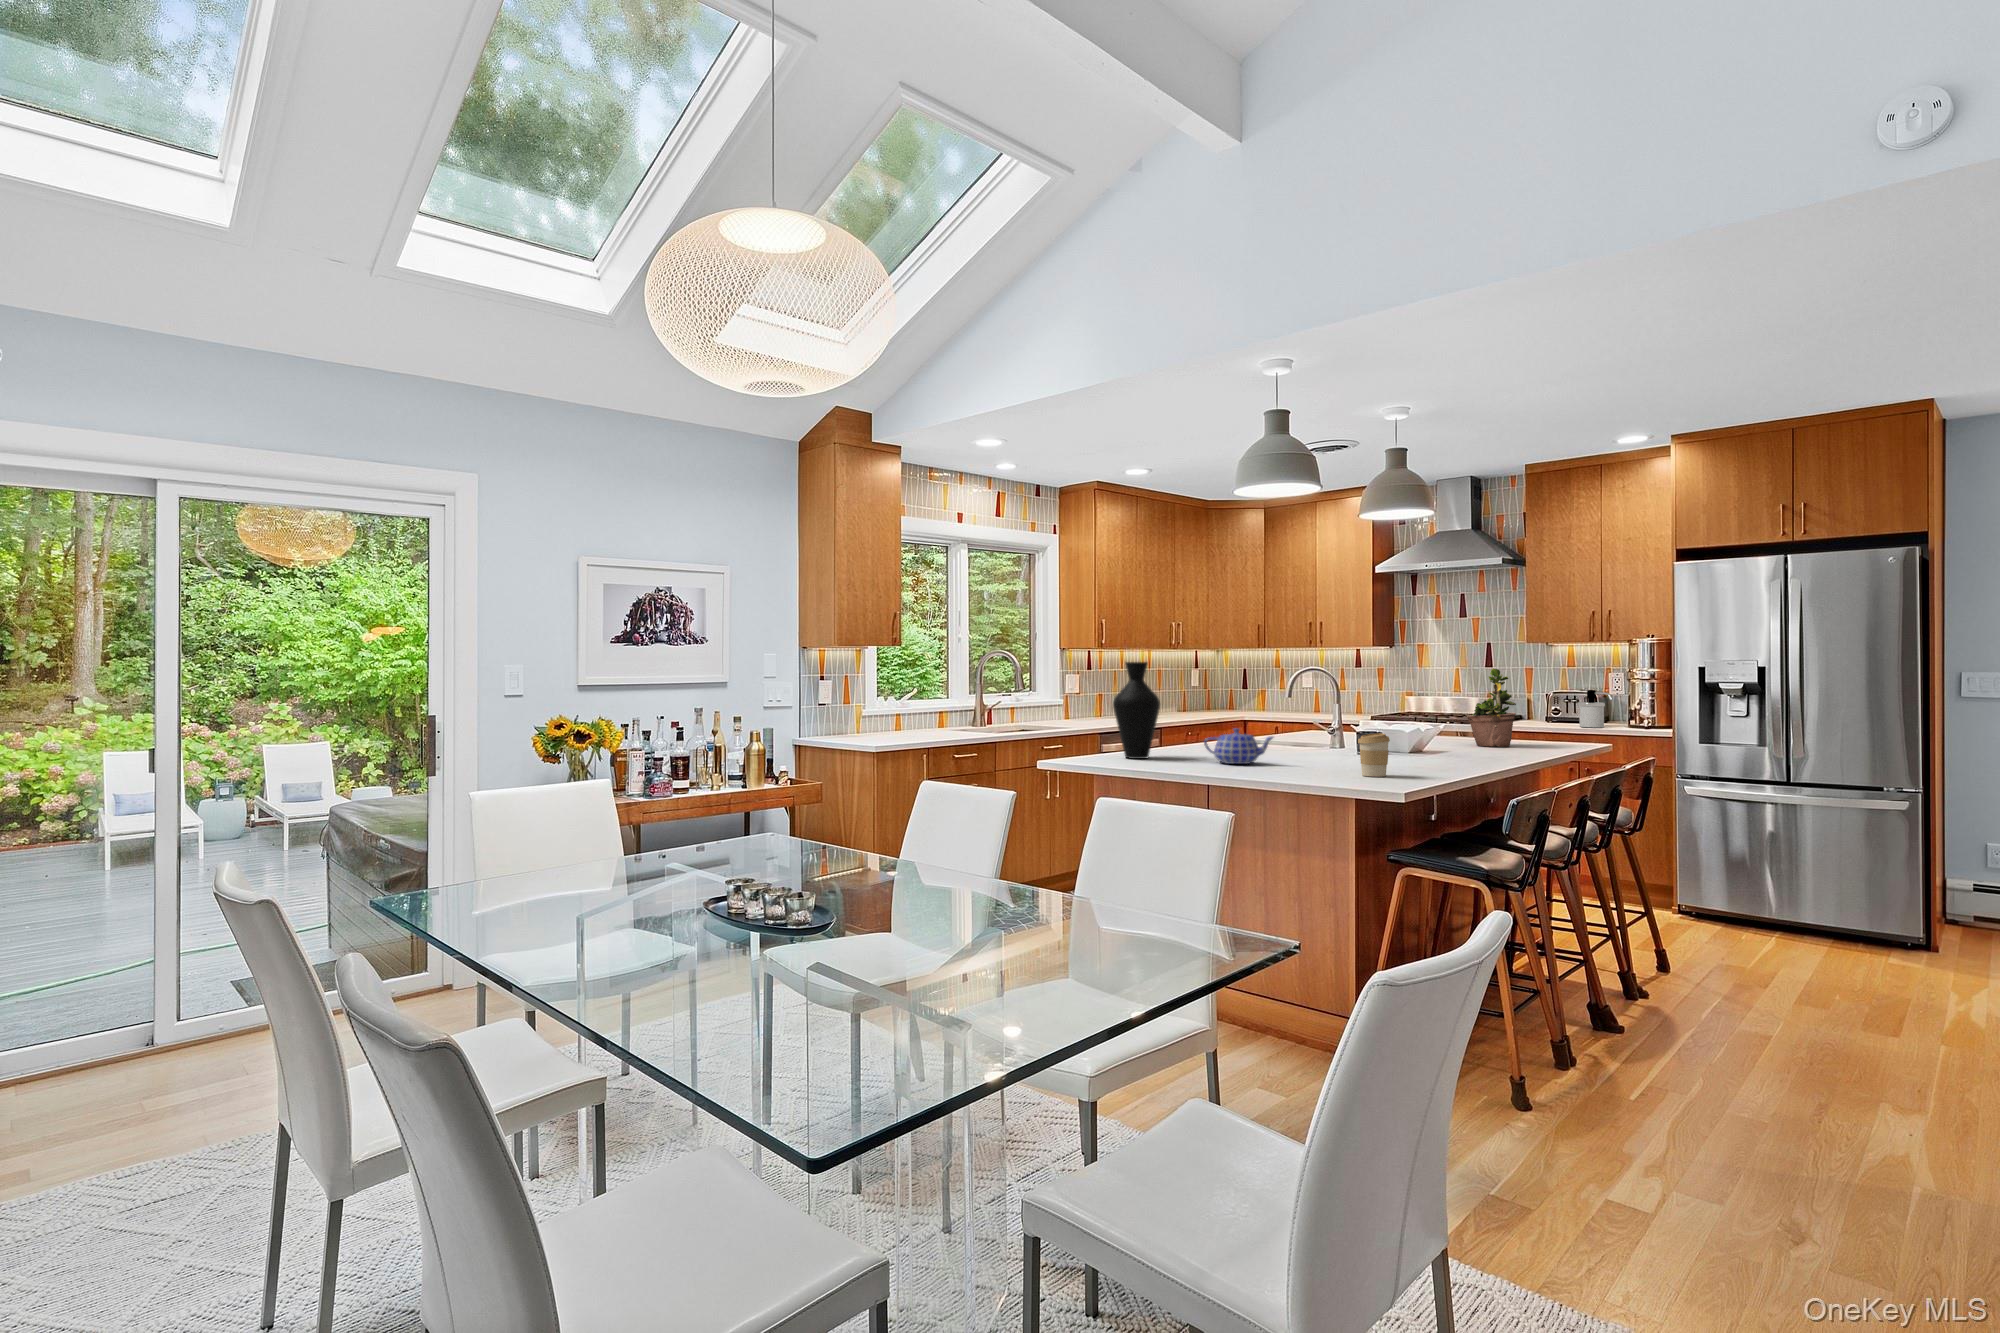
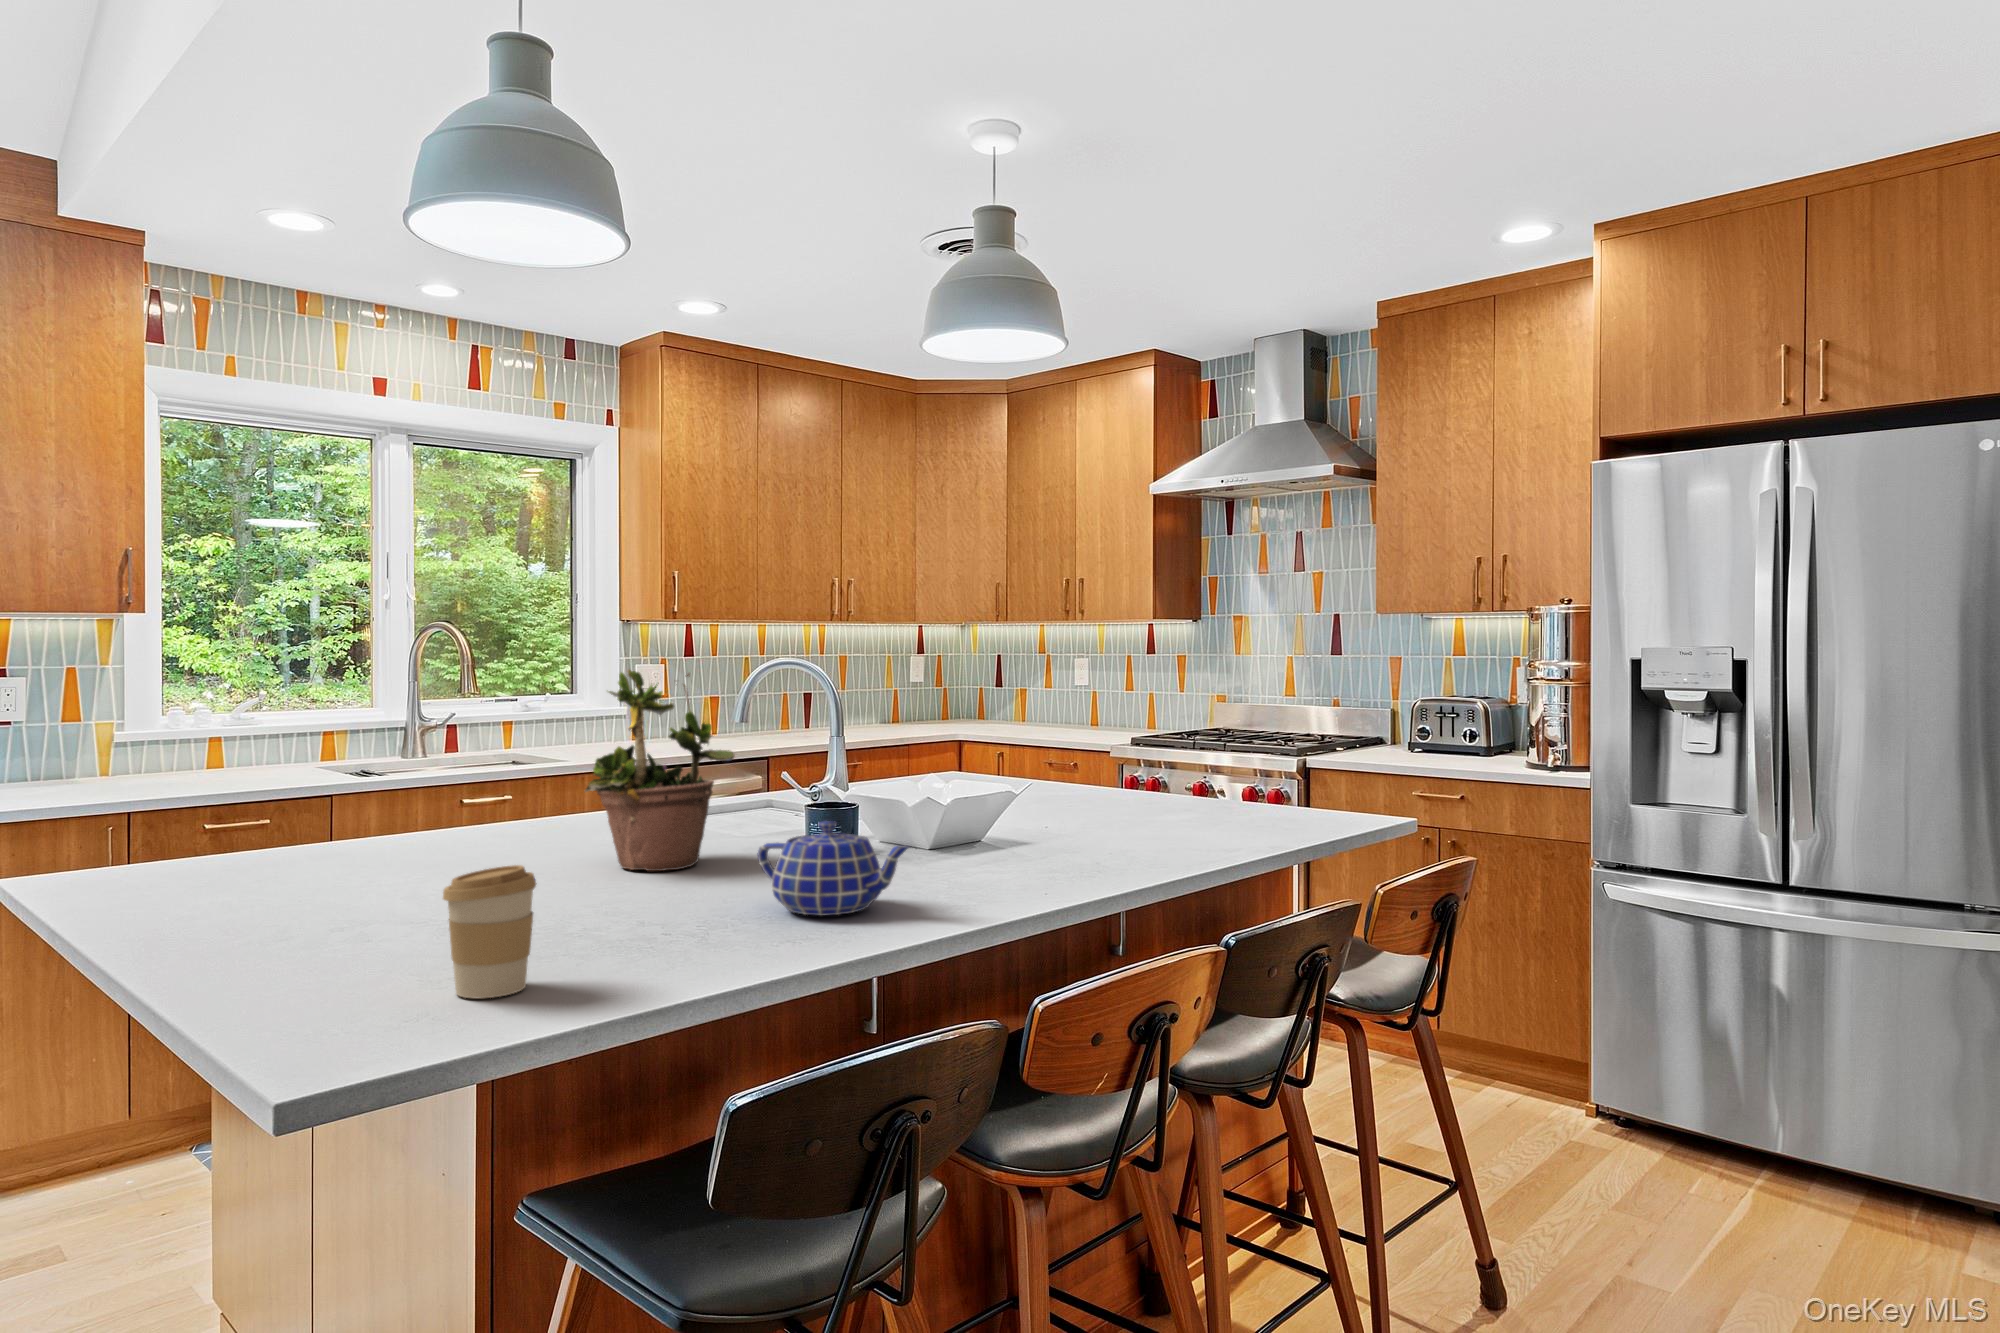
vase: present [1113,662,1160,759] -> none [93,653,233,895]
potted plant: present [1467,668,1516,747] -> present [585,670,734,871]
soap dispenser: present [1579,690,1612,728] -> none [1445,698,1496,765]
teapot: present [1204,728,1273,764] -> present [758,821,909,915]

